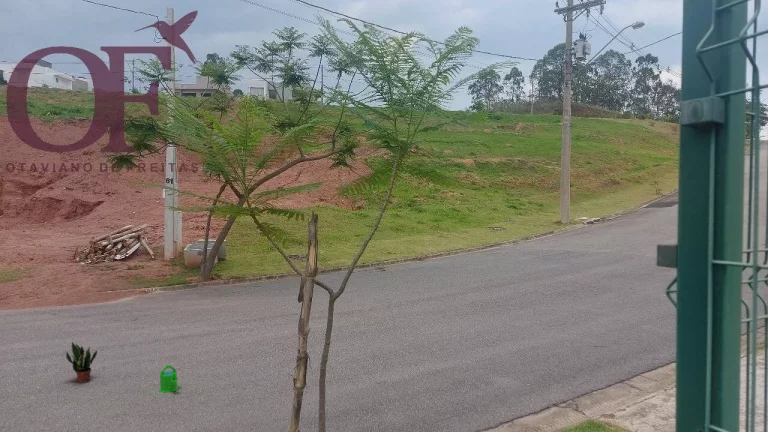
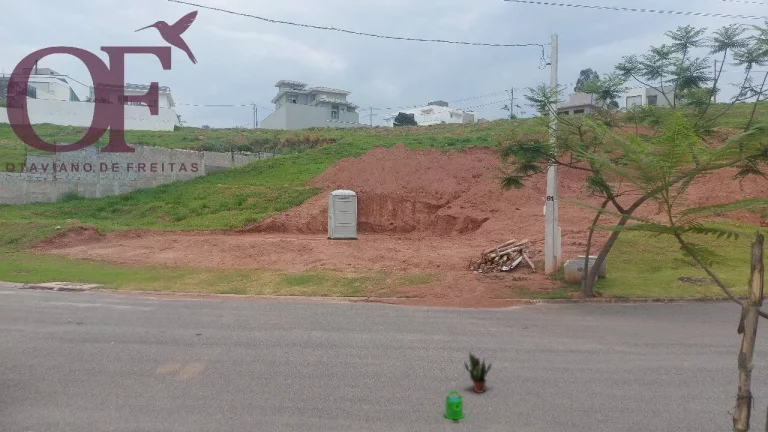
watering can: present [159,365,179,392] -> present [445,390,464,419]

